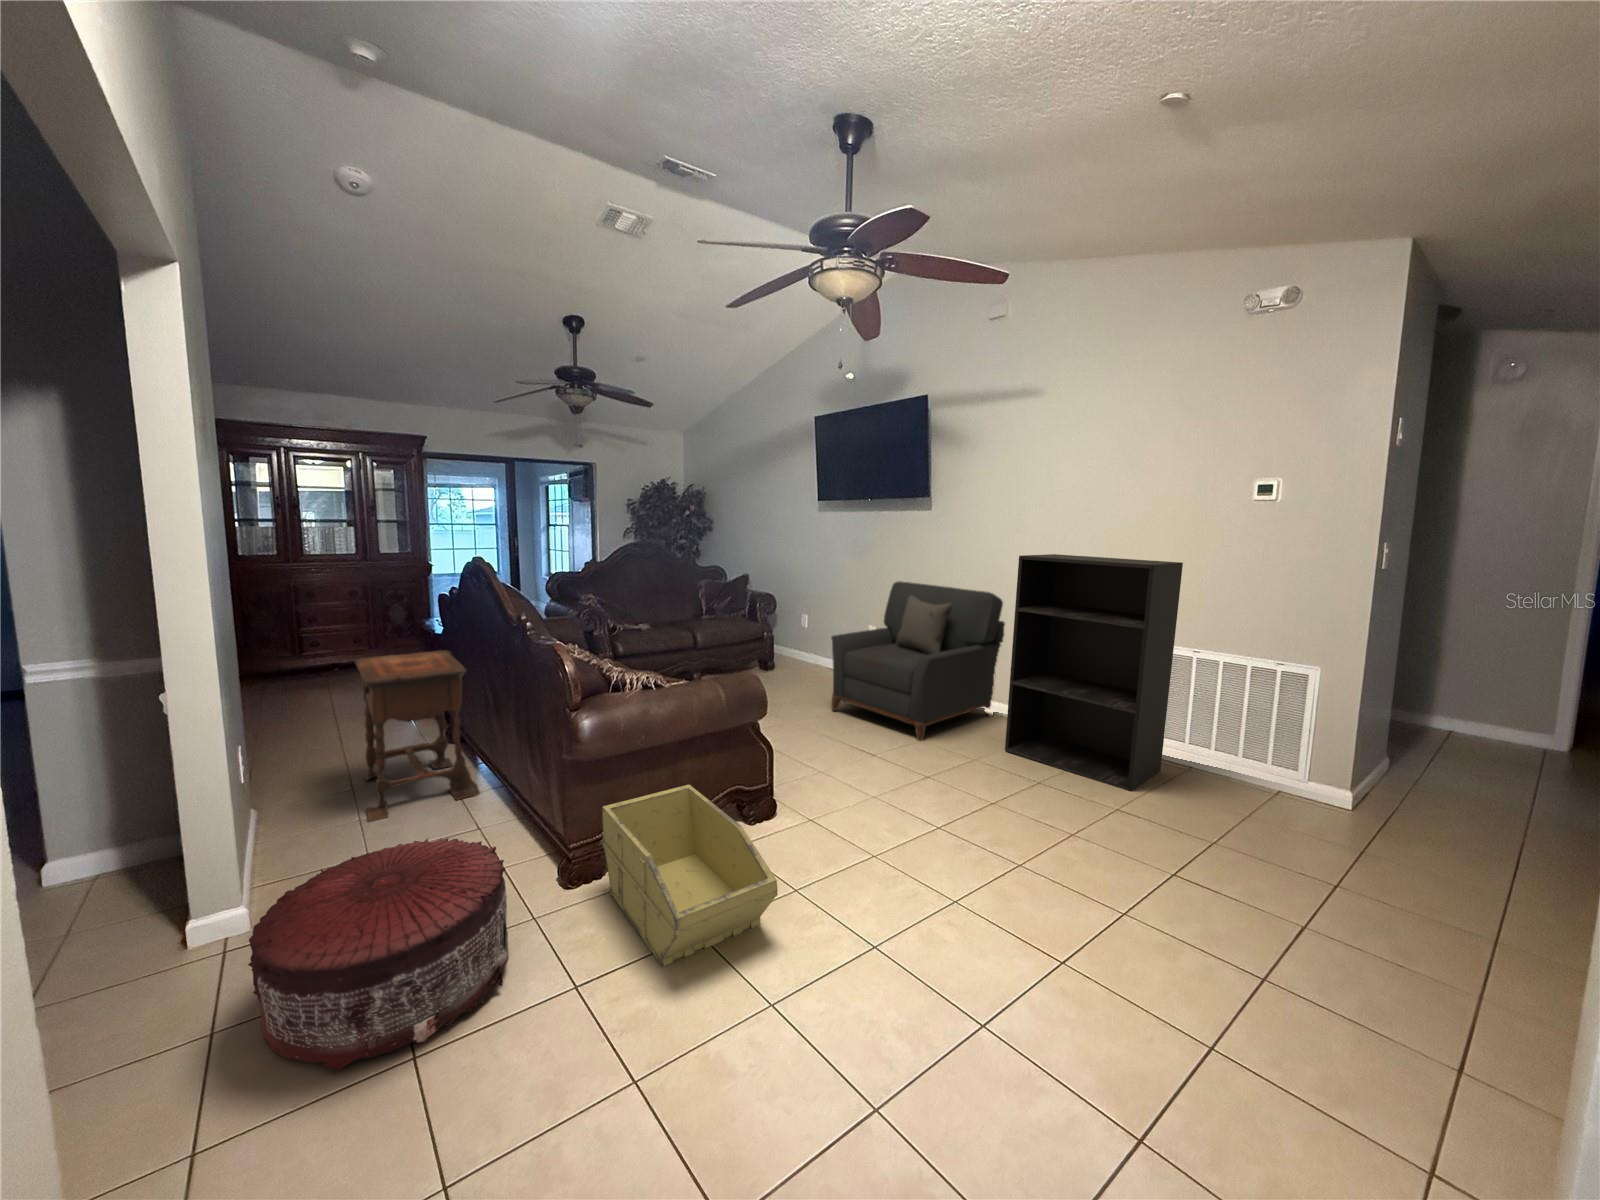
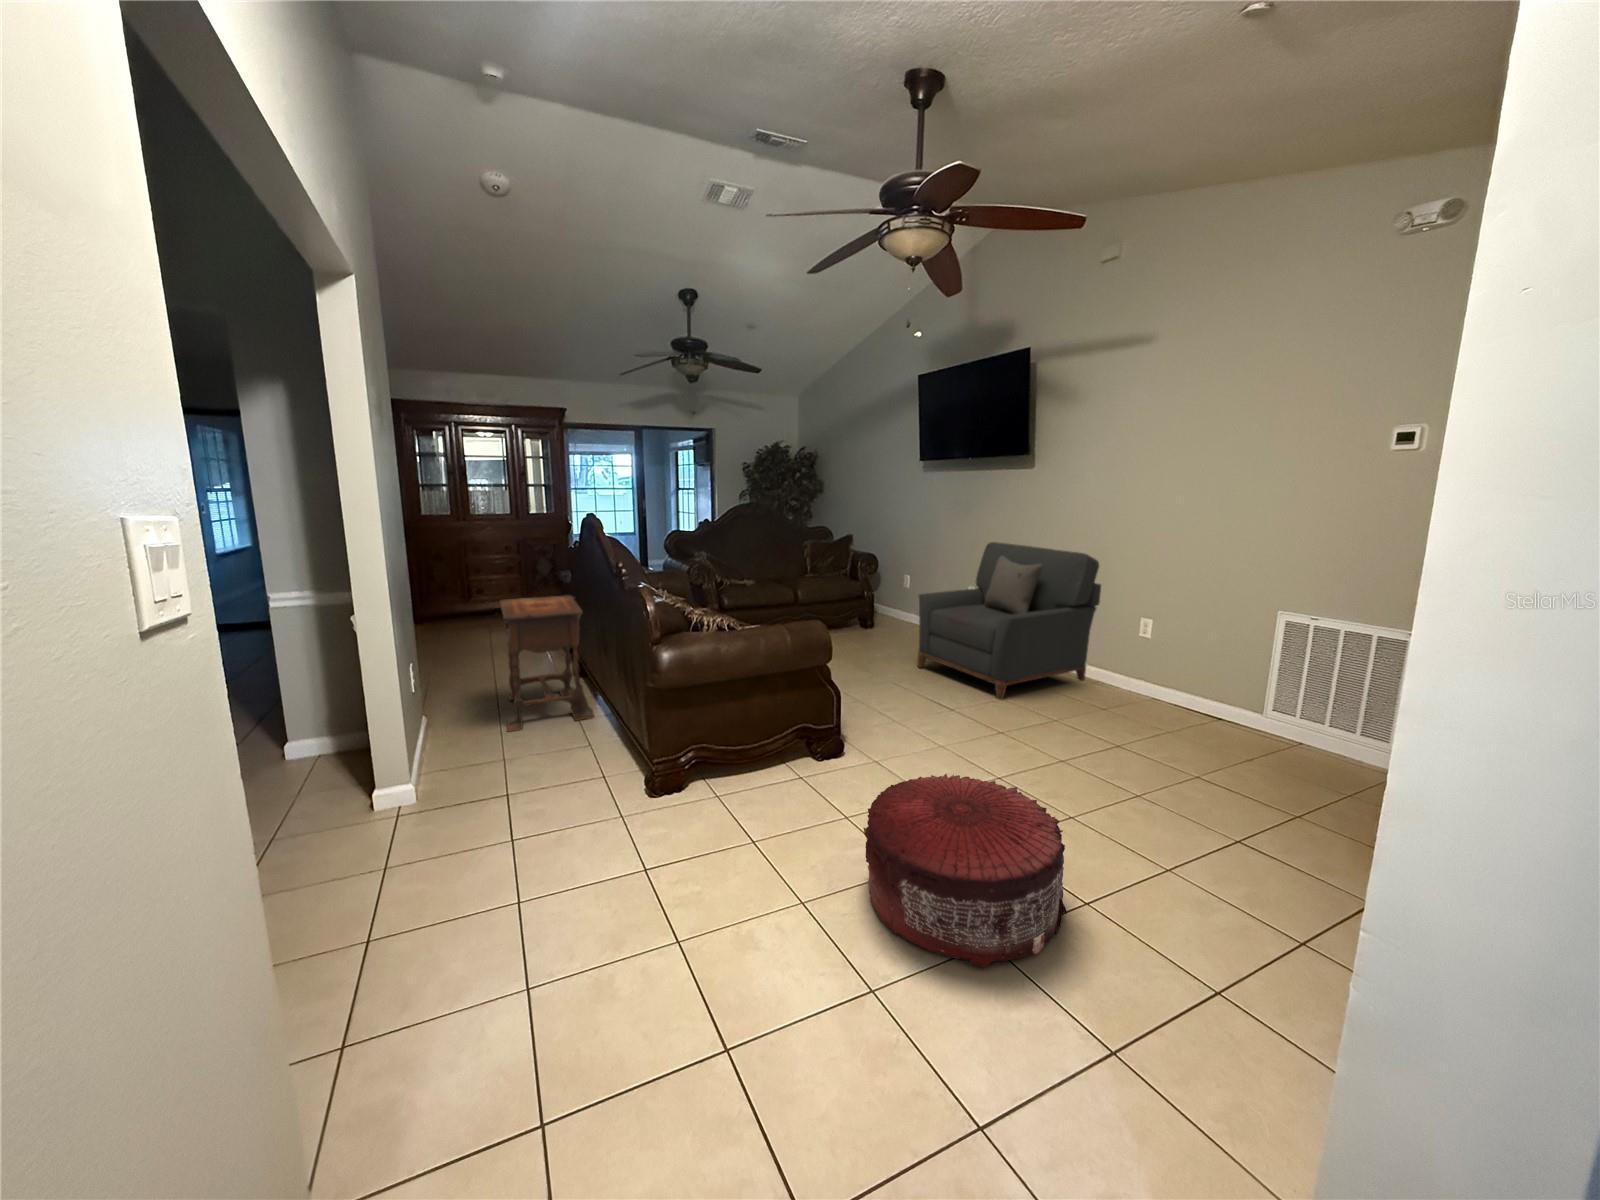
bookshelf: present [1005,554,1183,791] -> none [1087,513,1298,762]
storage bin: present [602,785,778,966] -> none [679,718,819,864]
pouf: present [248,838,509,1070] -> present [864,774,1067,967]

